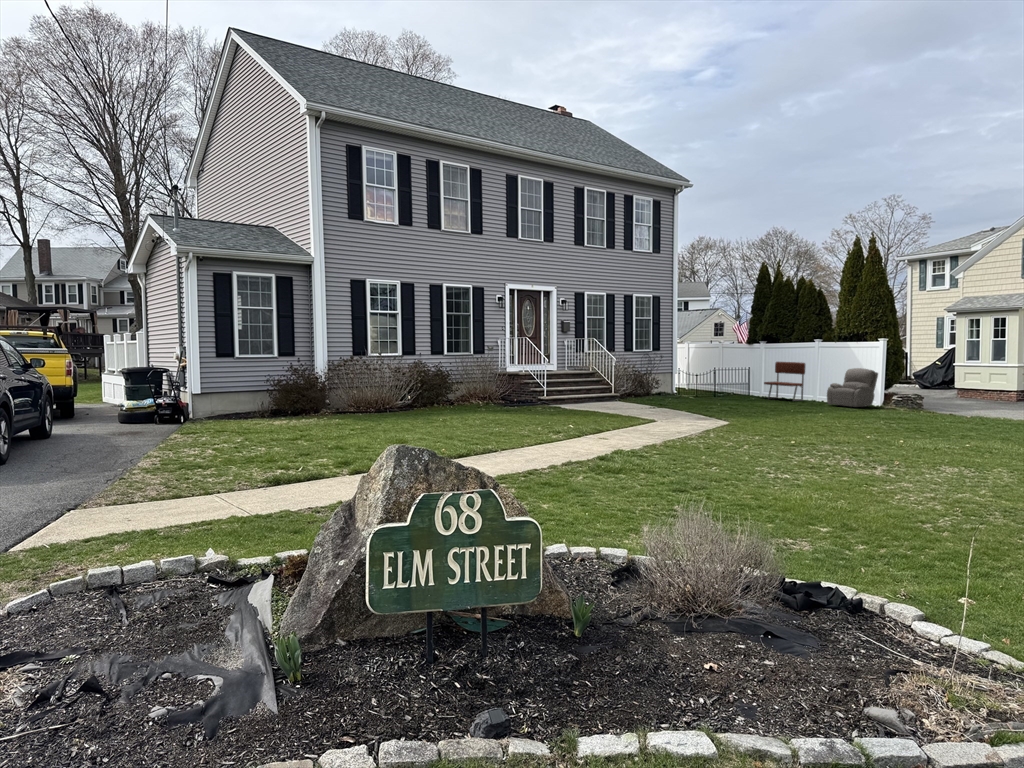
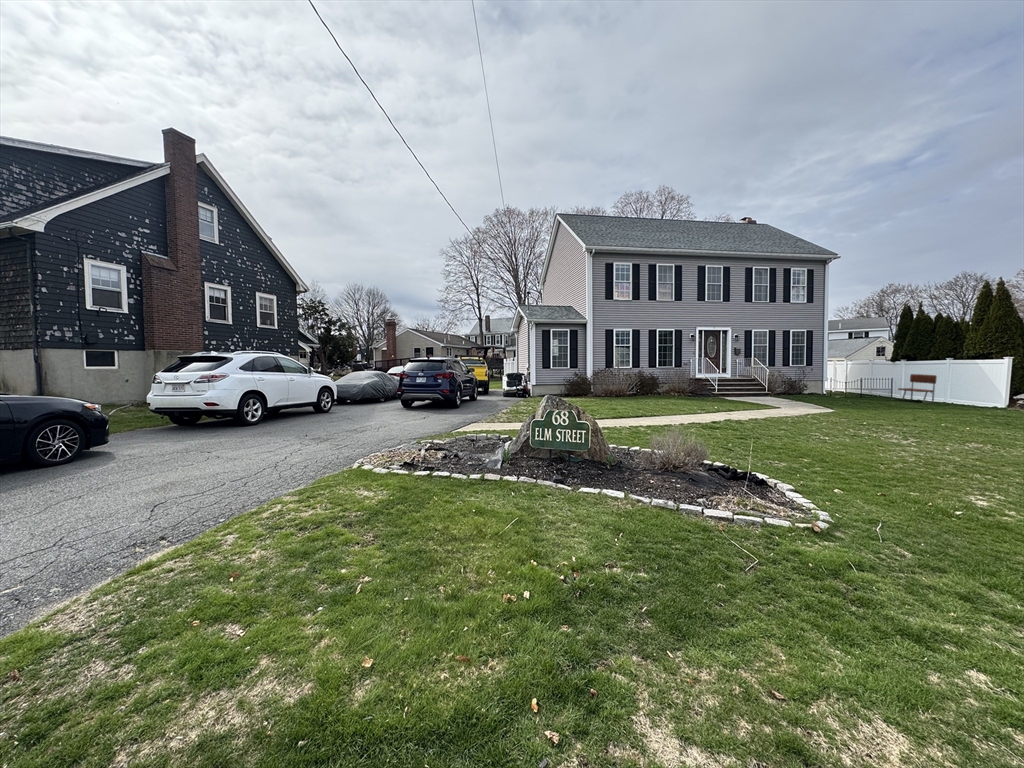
chair: present [827,368,878,407] -> none [950,380,1004,409]

